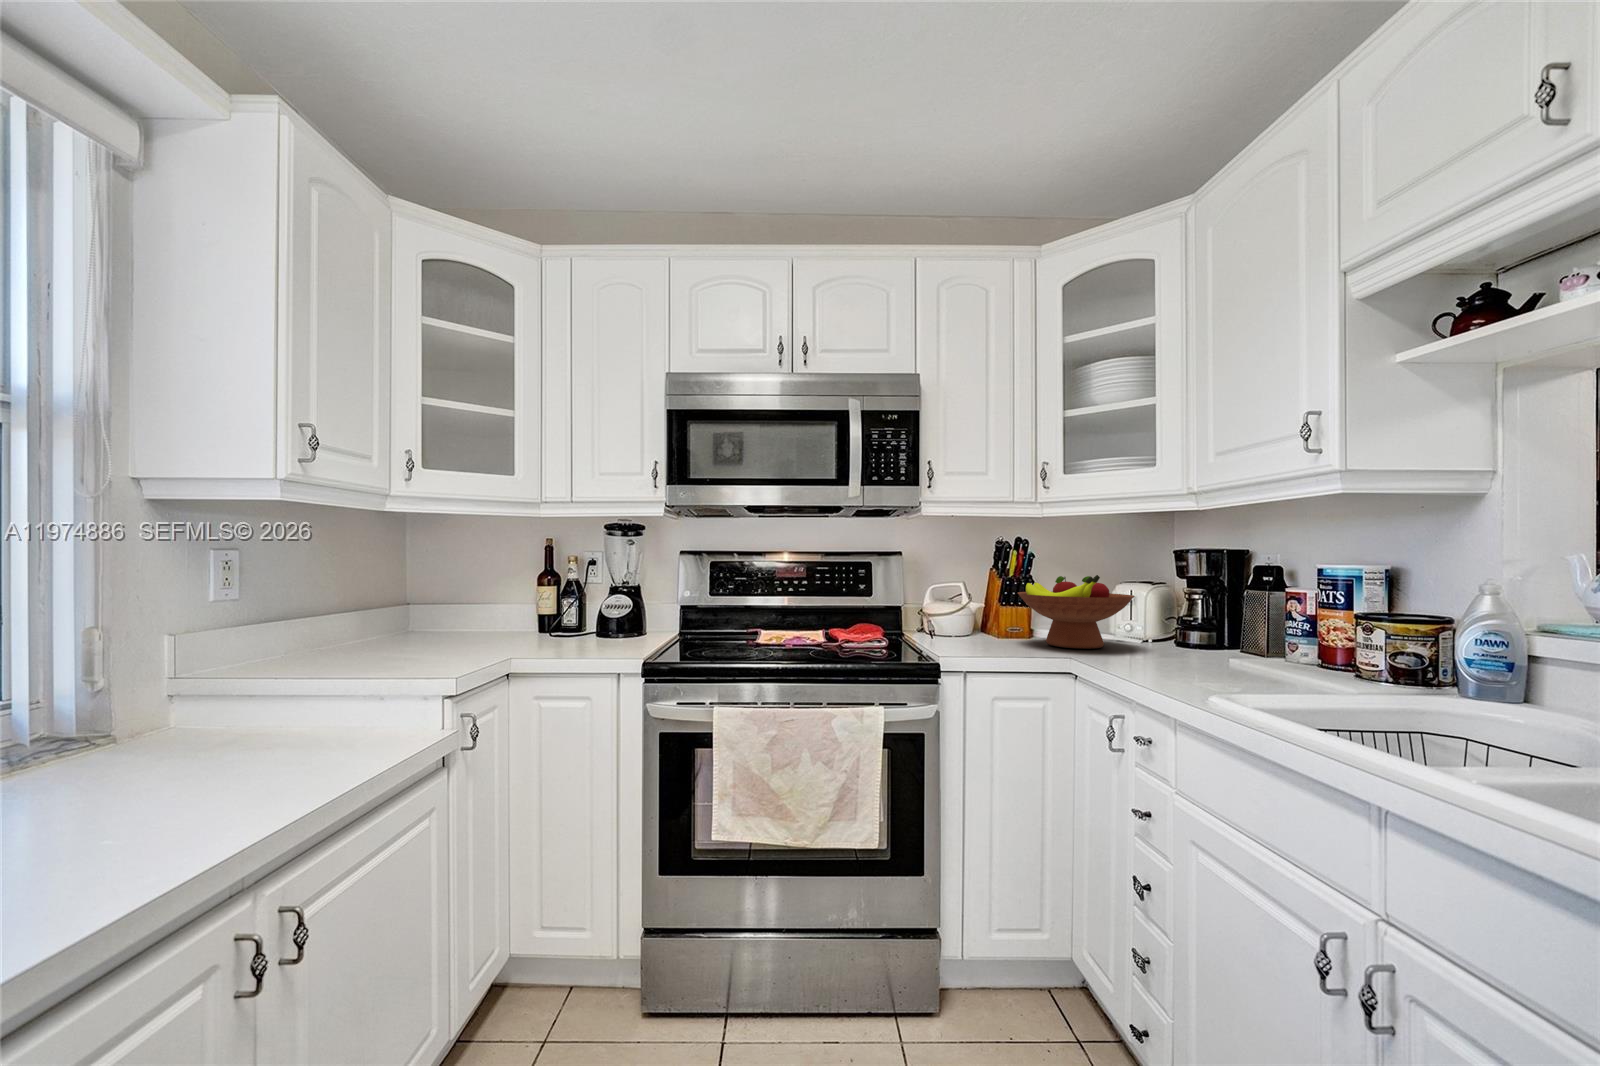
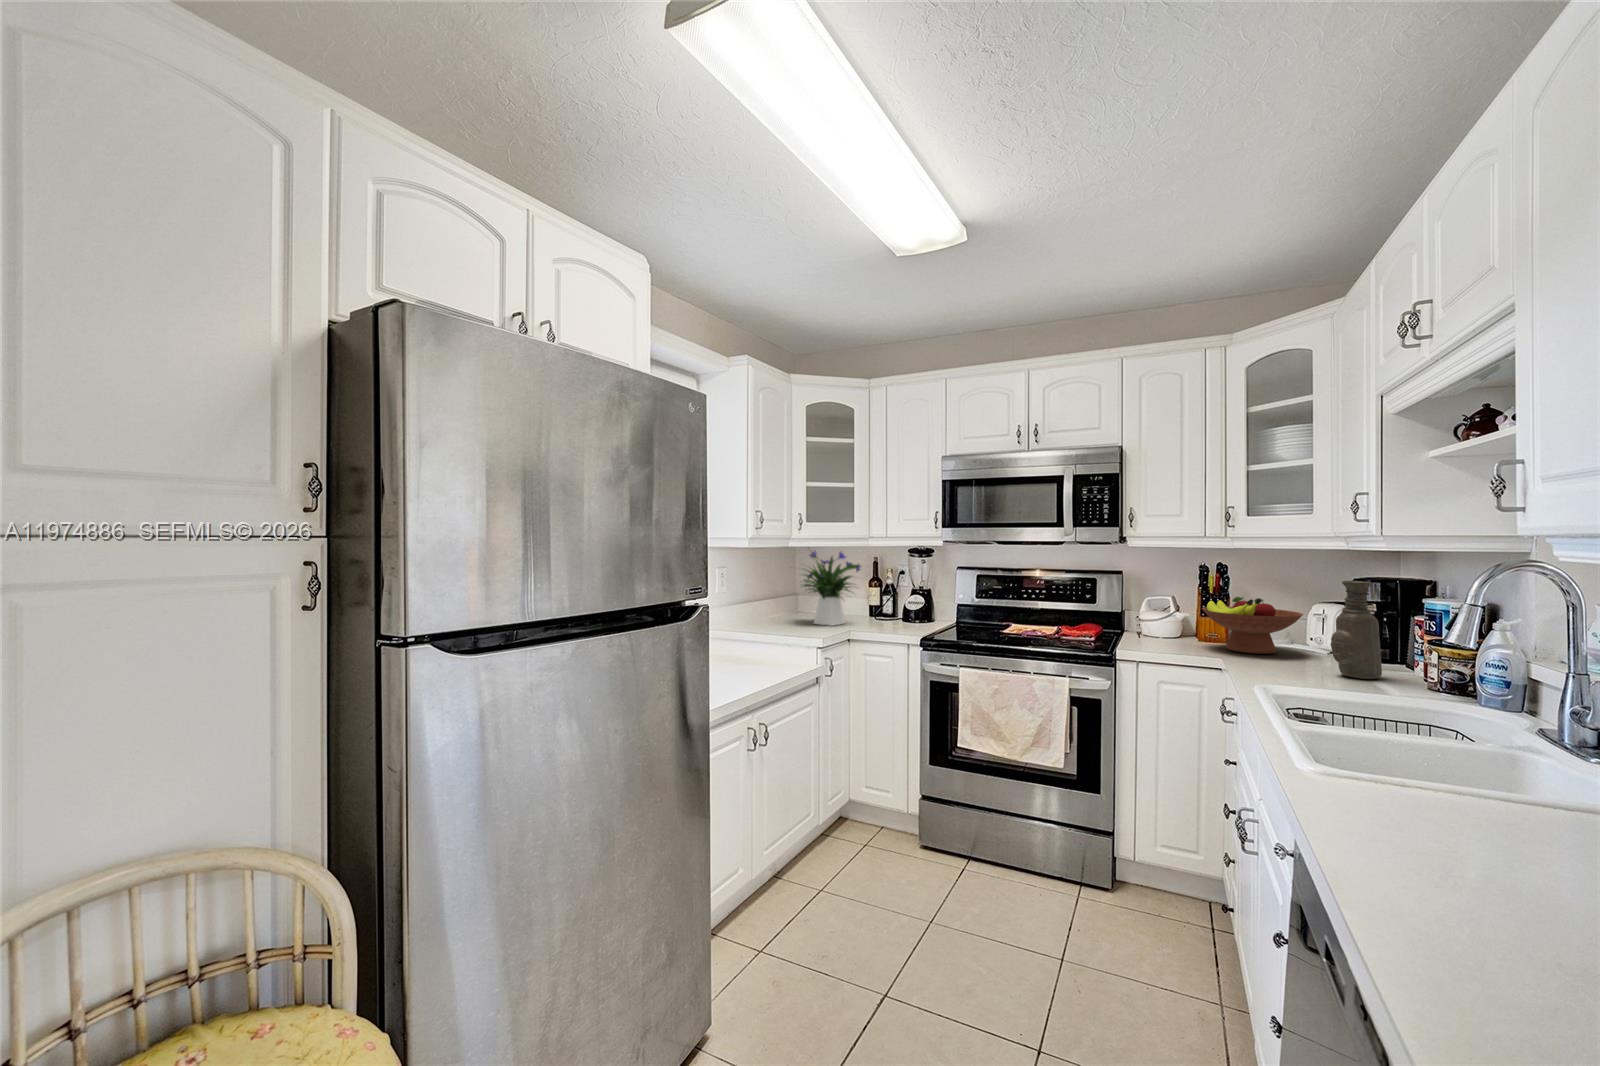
flower arrangement: none [372,509,531,652] -> present [801,551,861,626]
vase: none [1217,542,1274,670] -> present [1331,581,1382,679]

